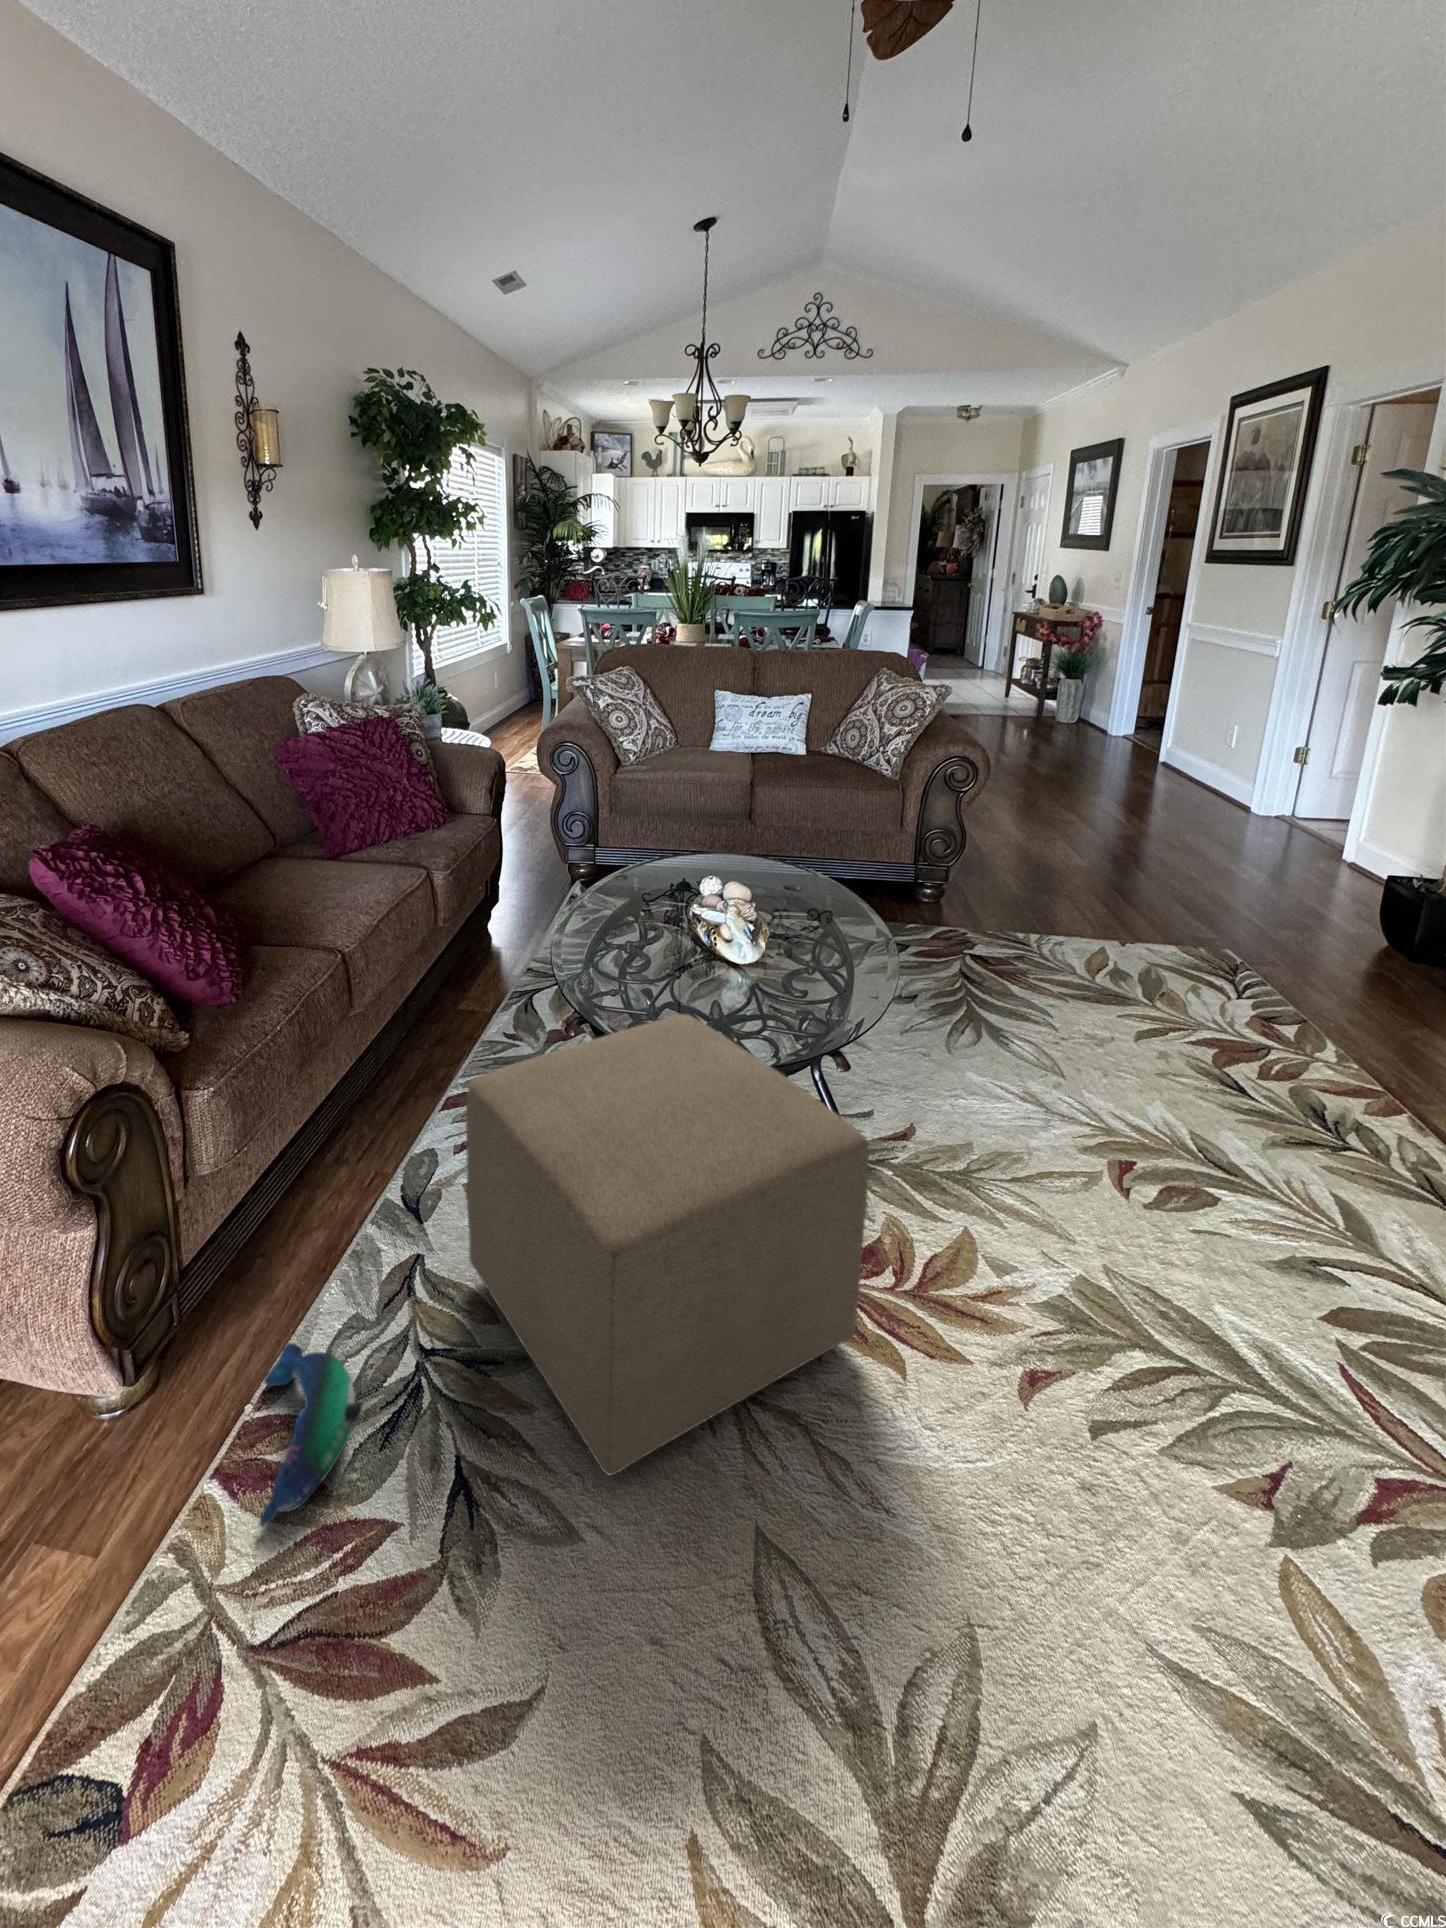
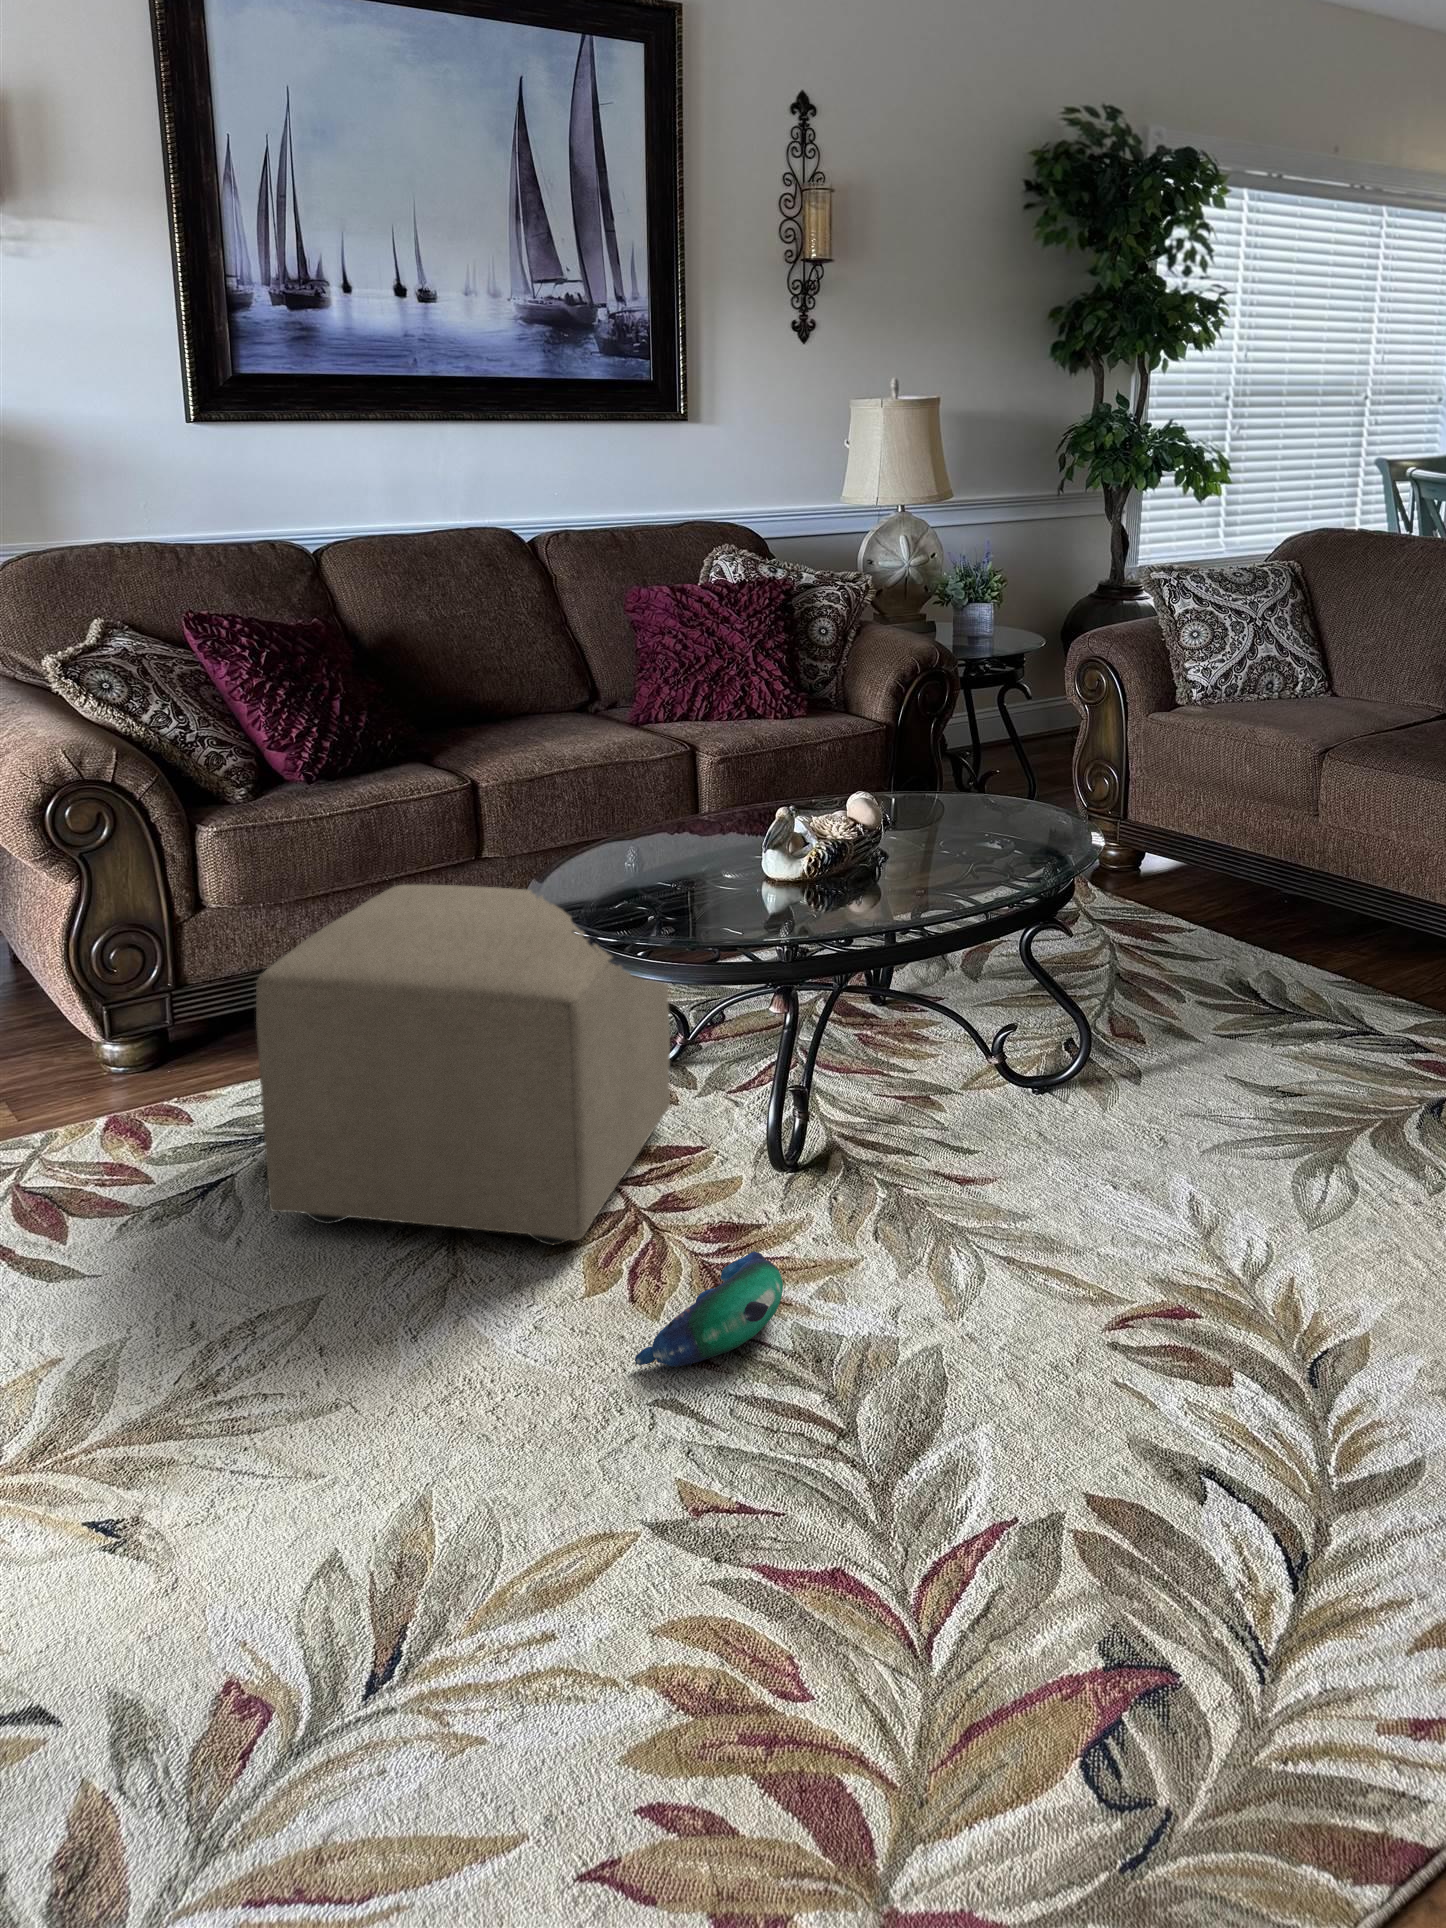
plush toy: present [260,1343,363,1527] -> present [635,1251,783,1367]

